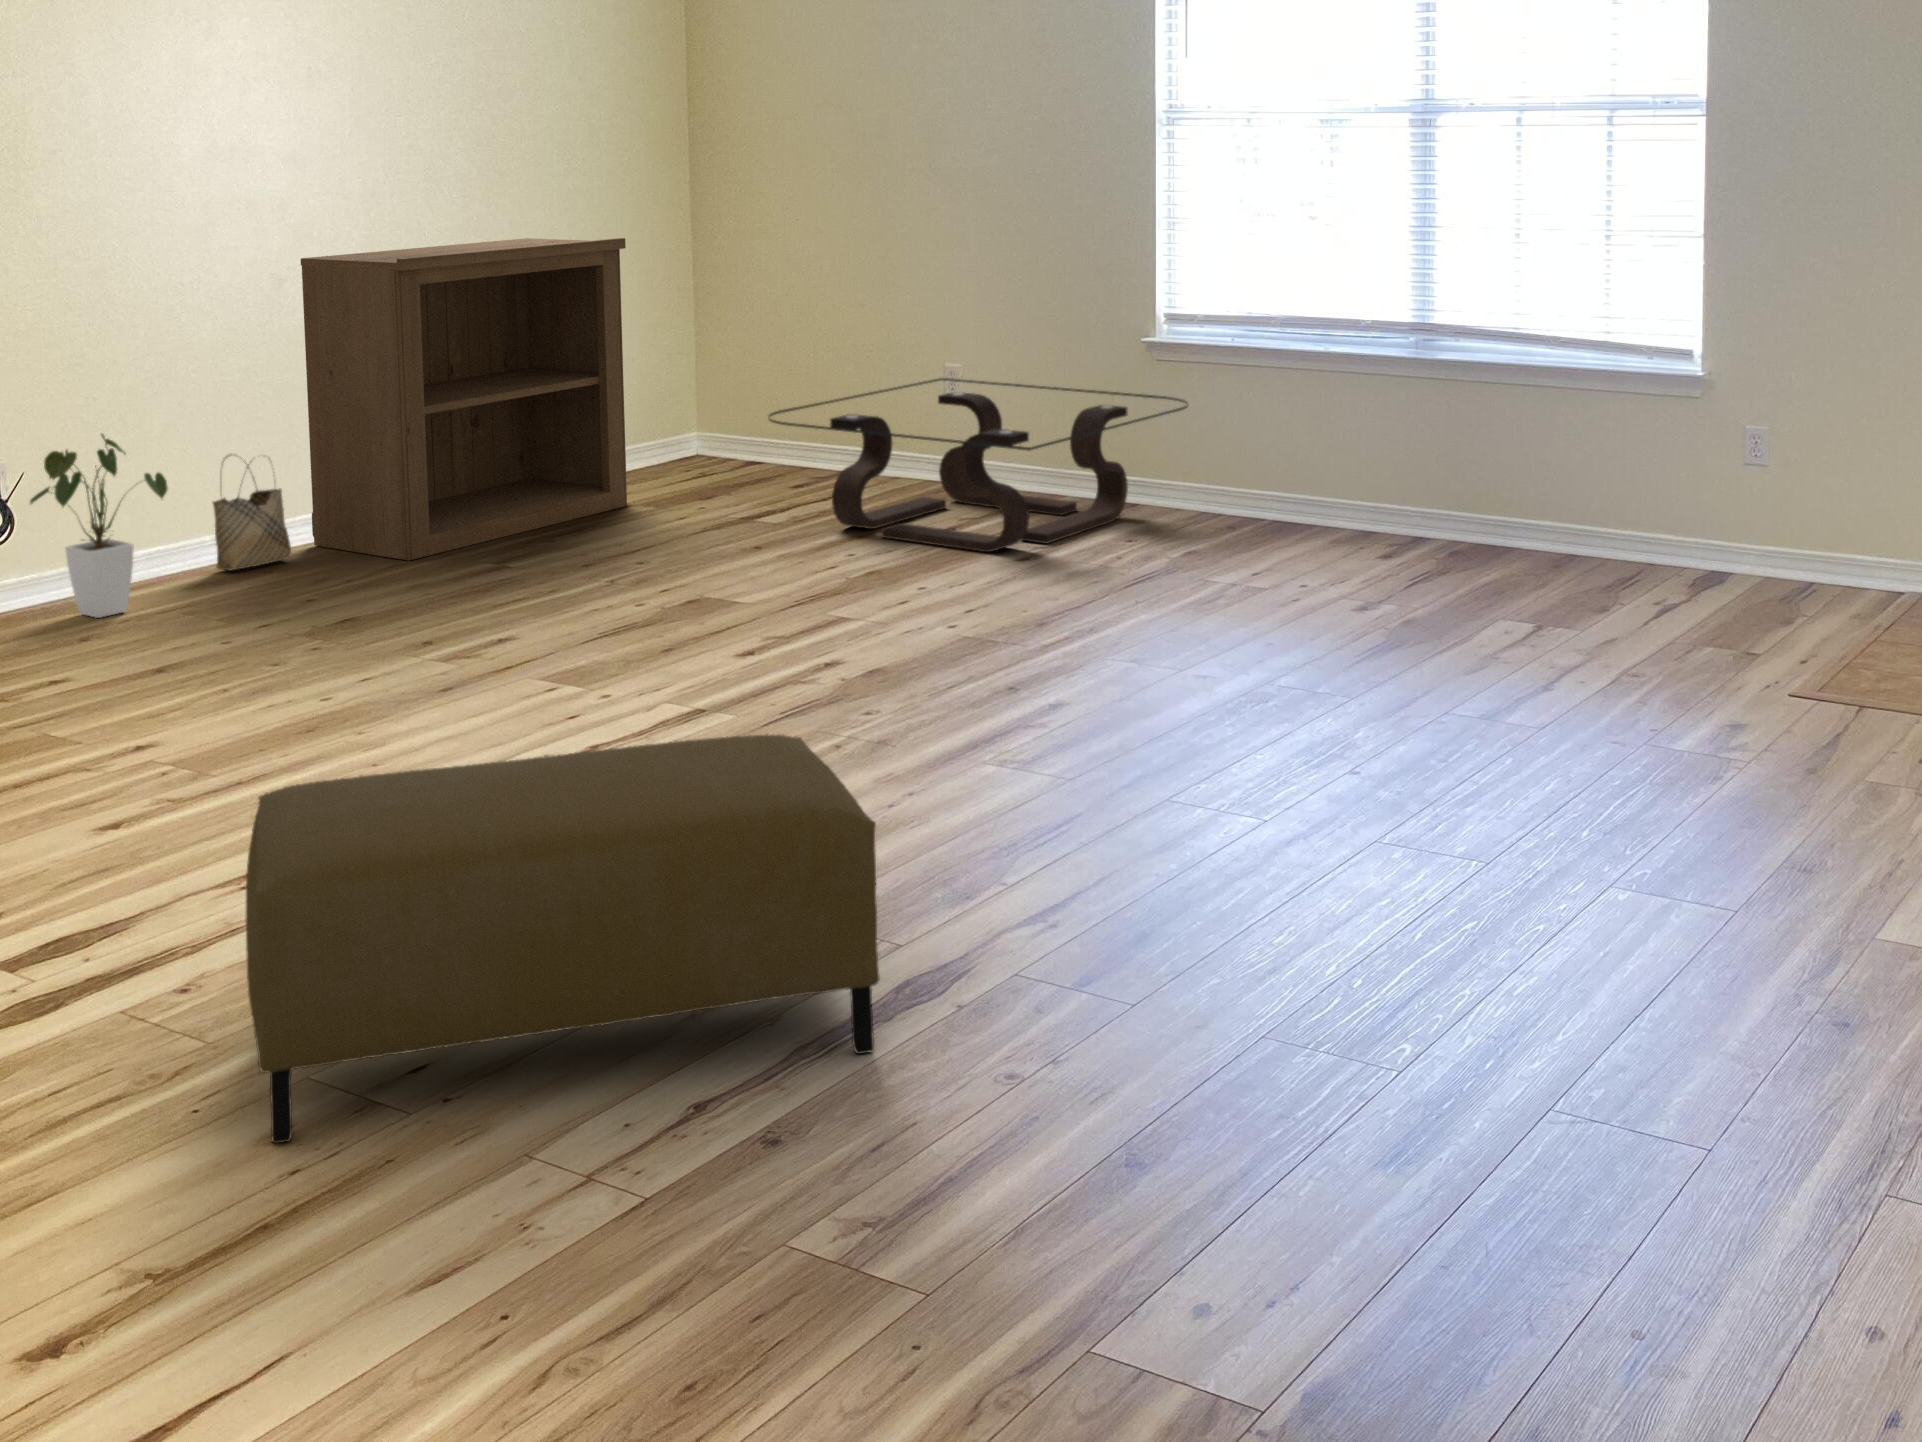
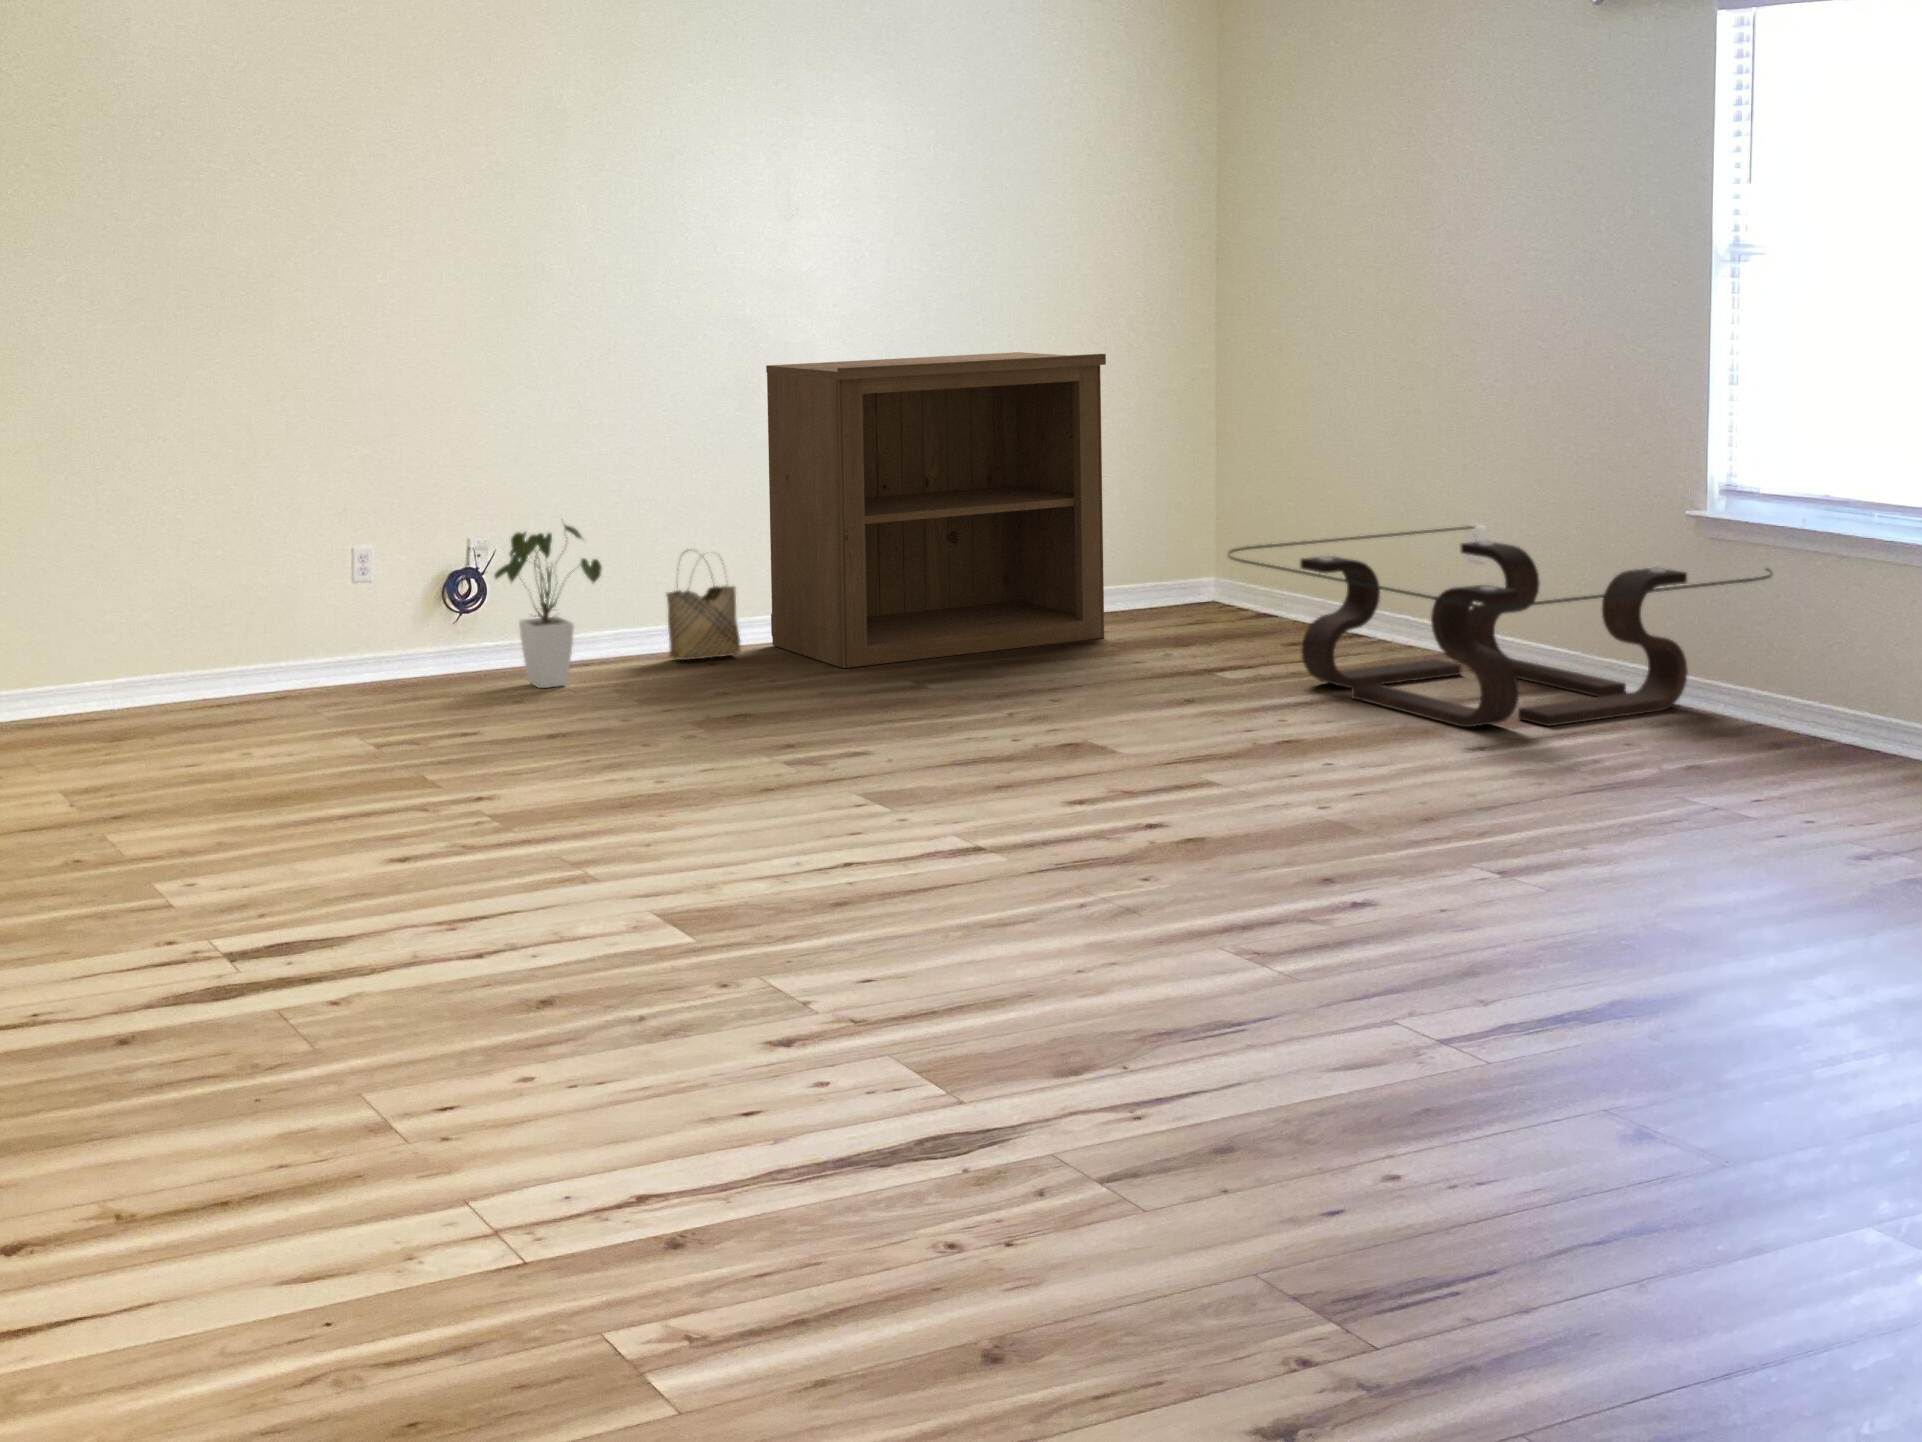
ottoman: present [246,734,880,1143] -> none [272,829,883,1193]

